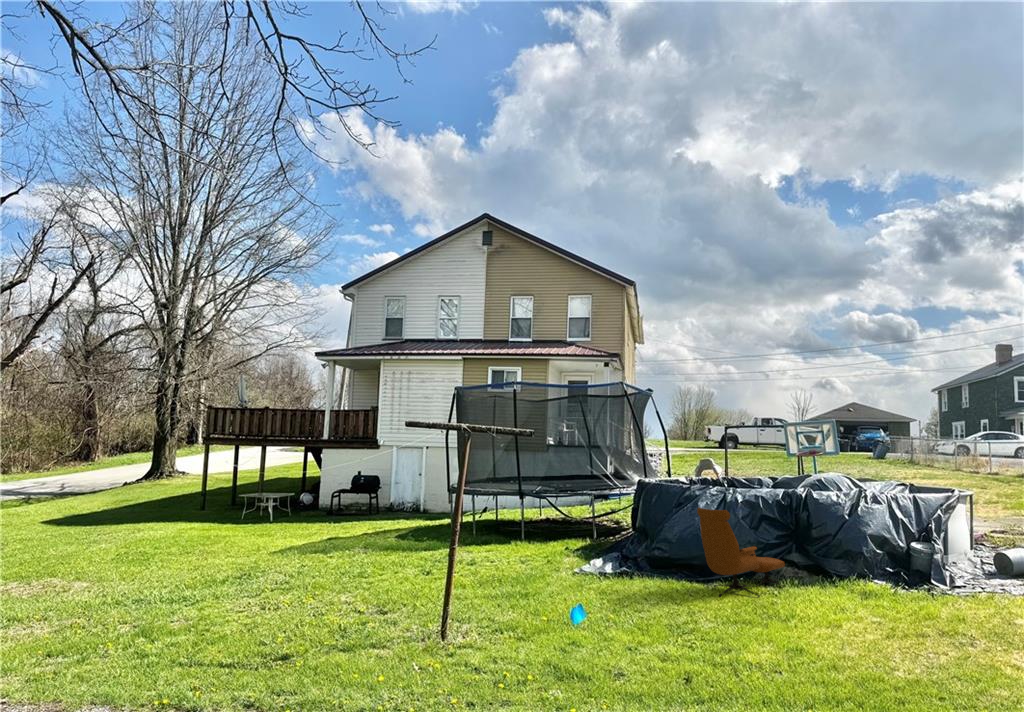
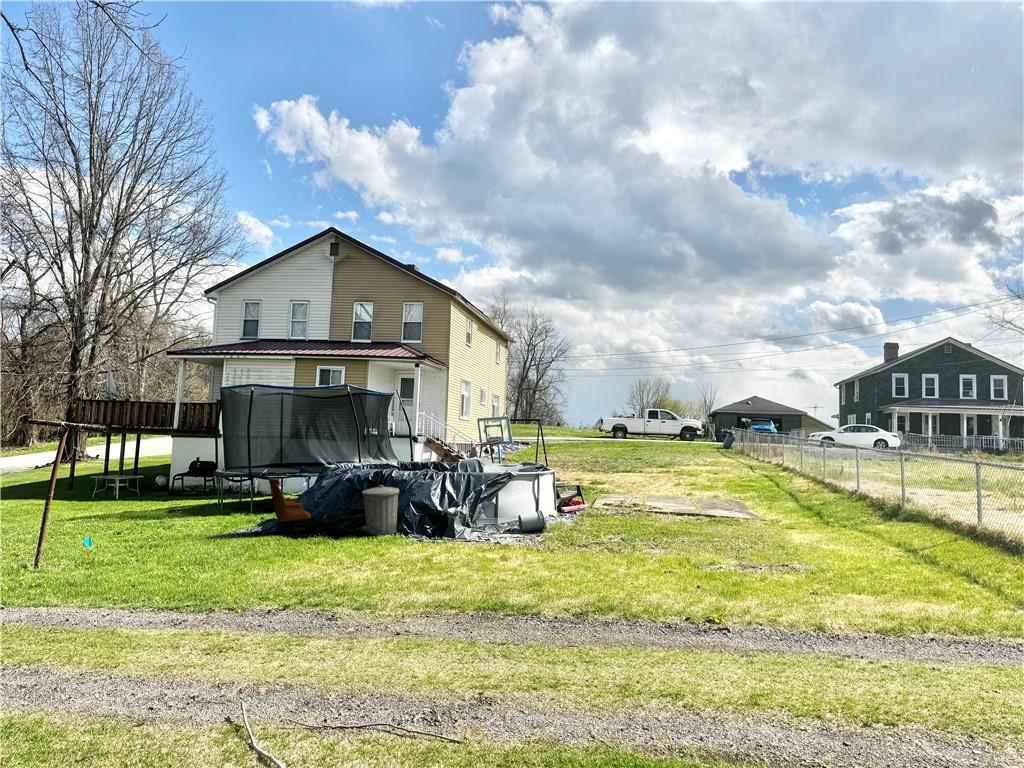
trash can: none [842,518,905,597] -> present [362,485,399,535]

